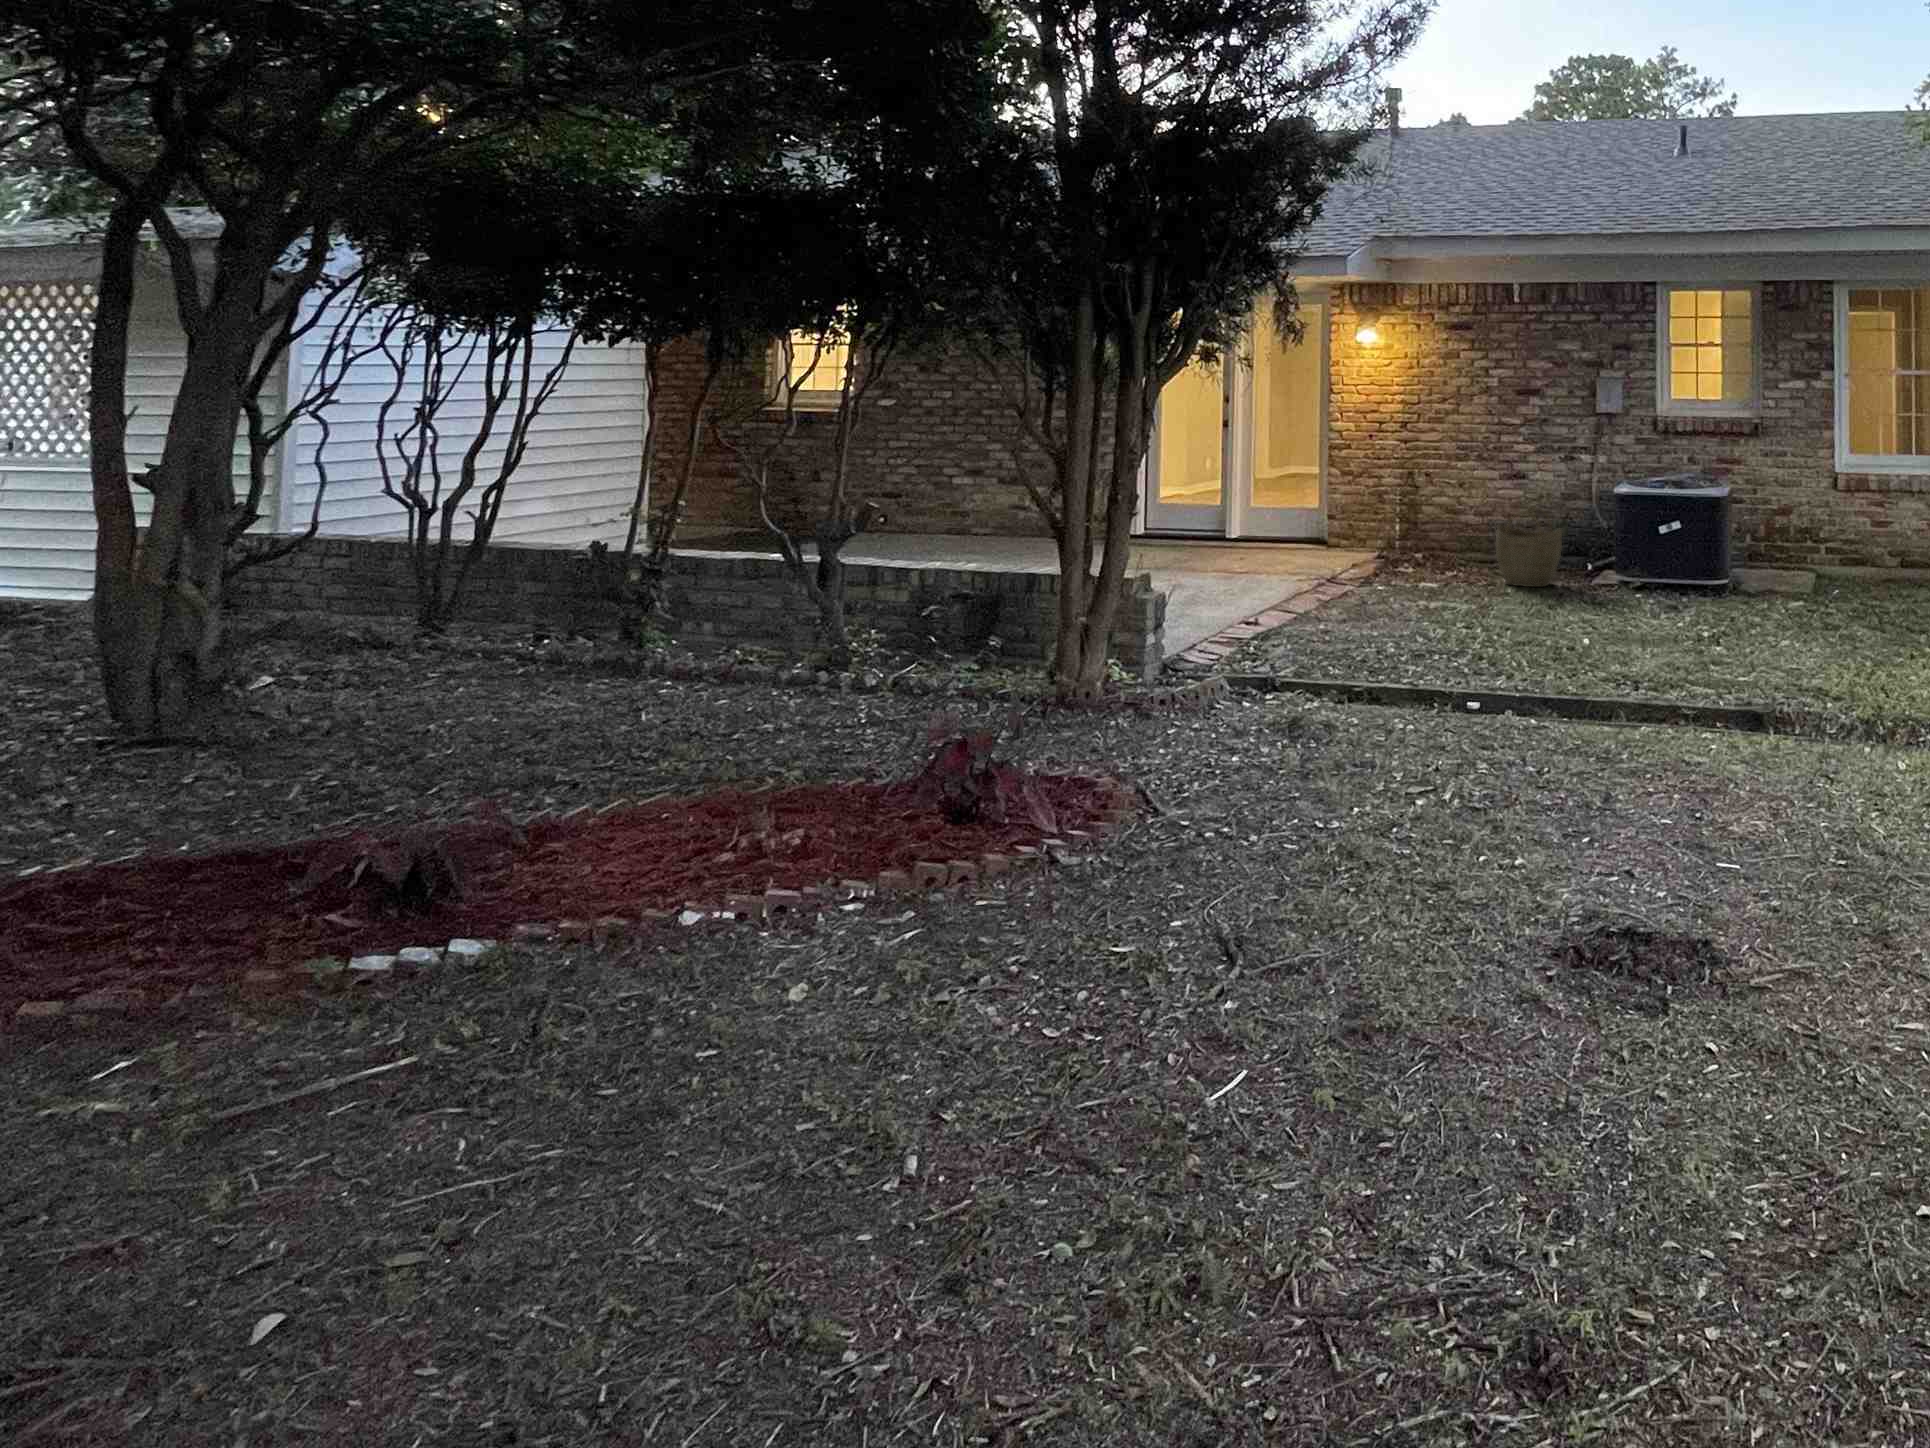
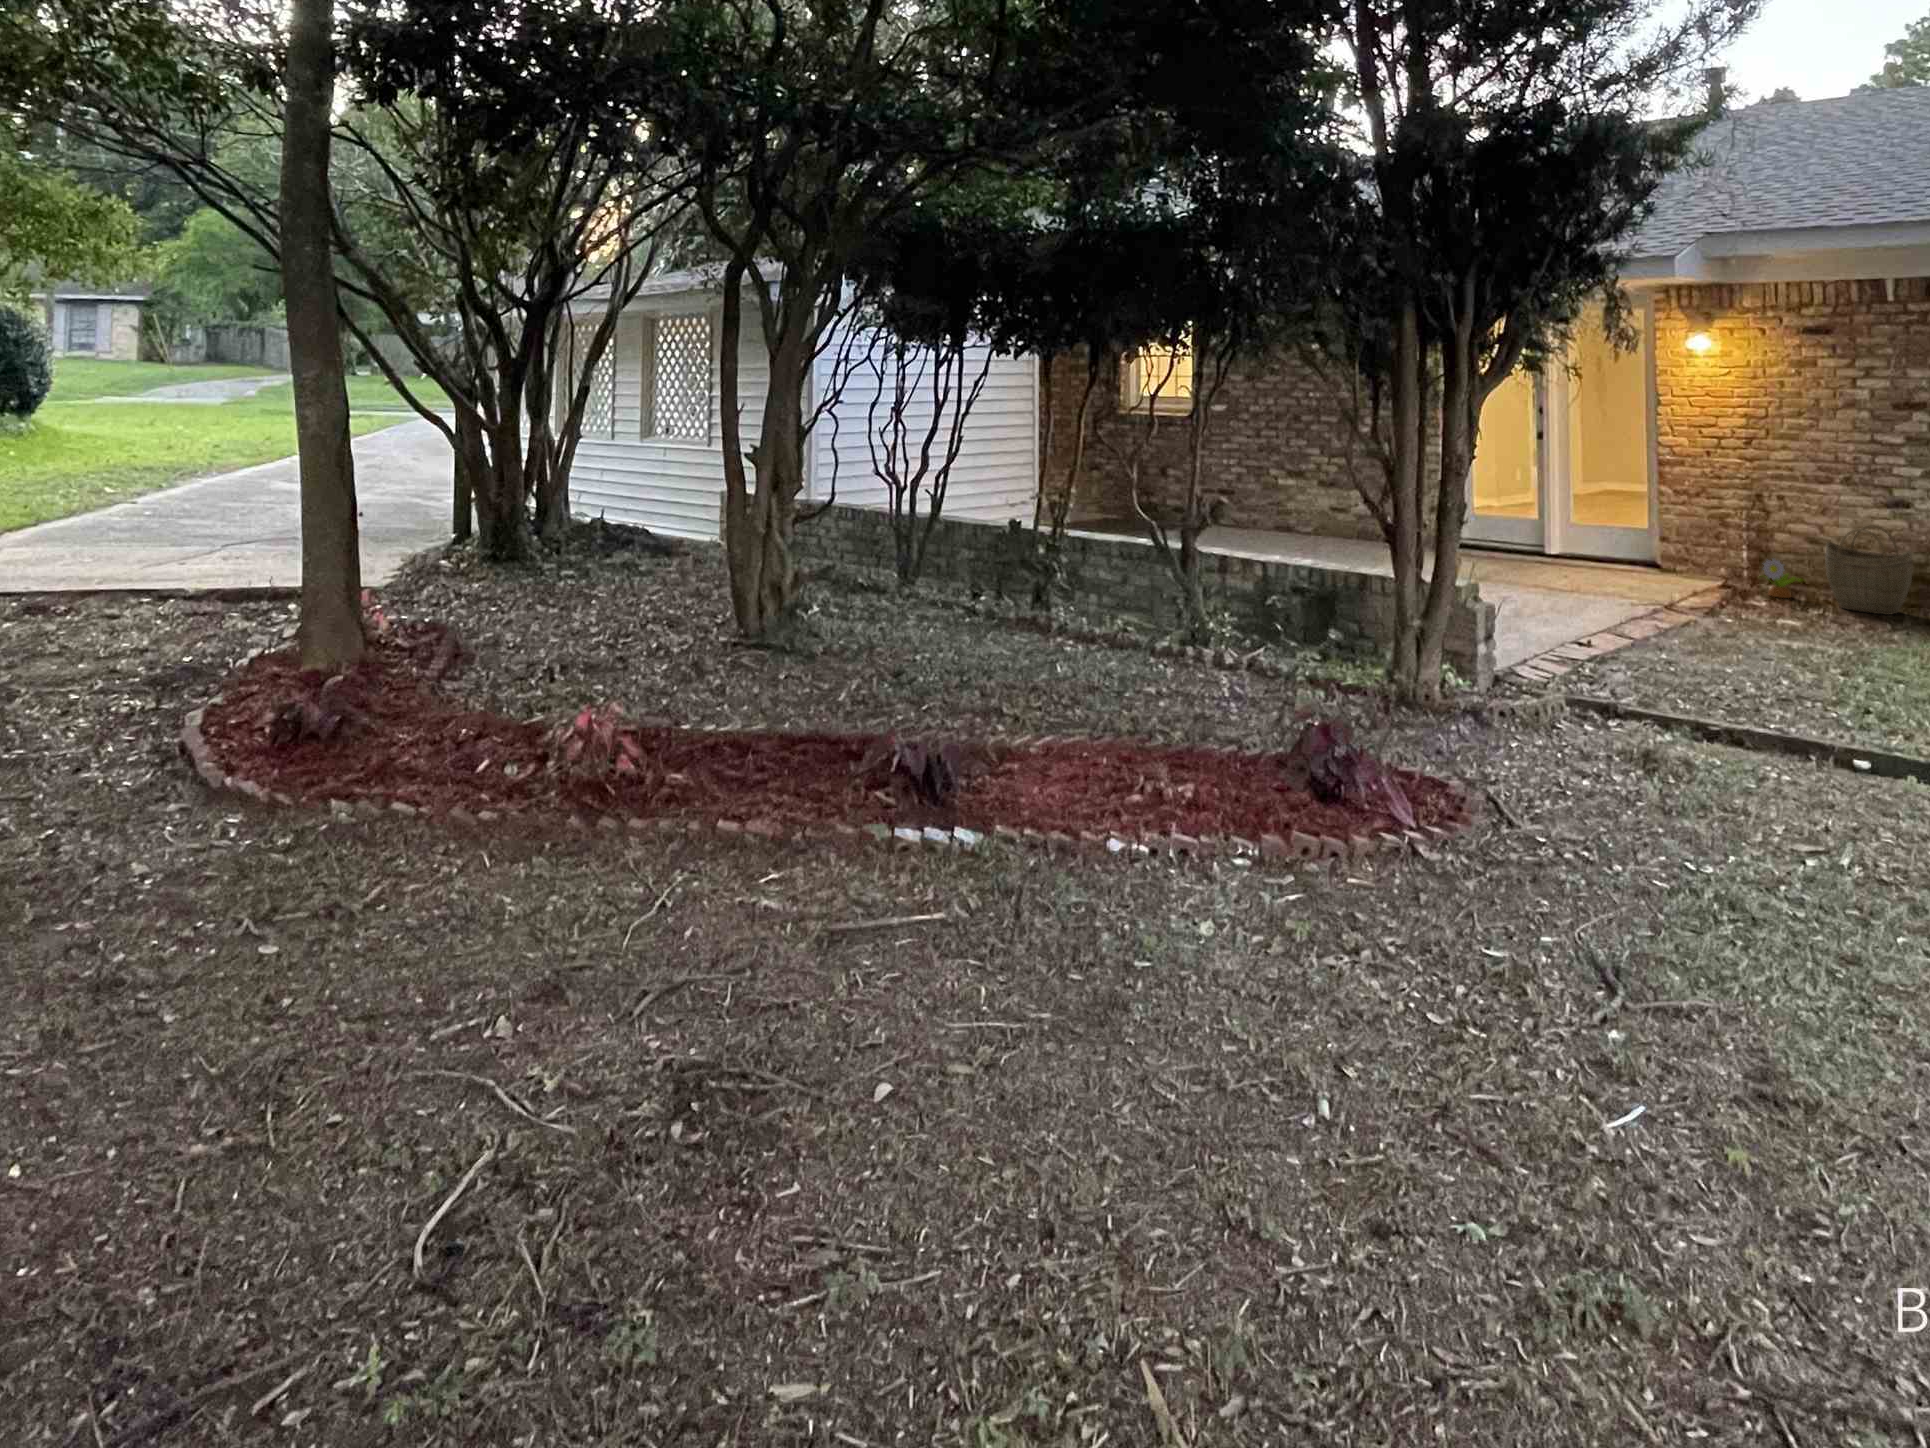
decorative plant: none [1441,542,1481,579] -> present [1763,559,1803,598]

